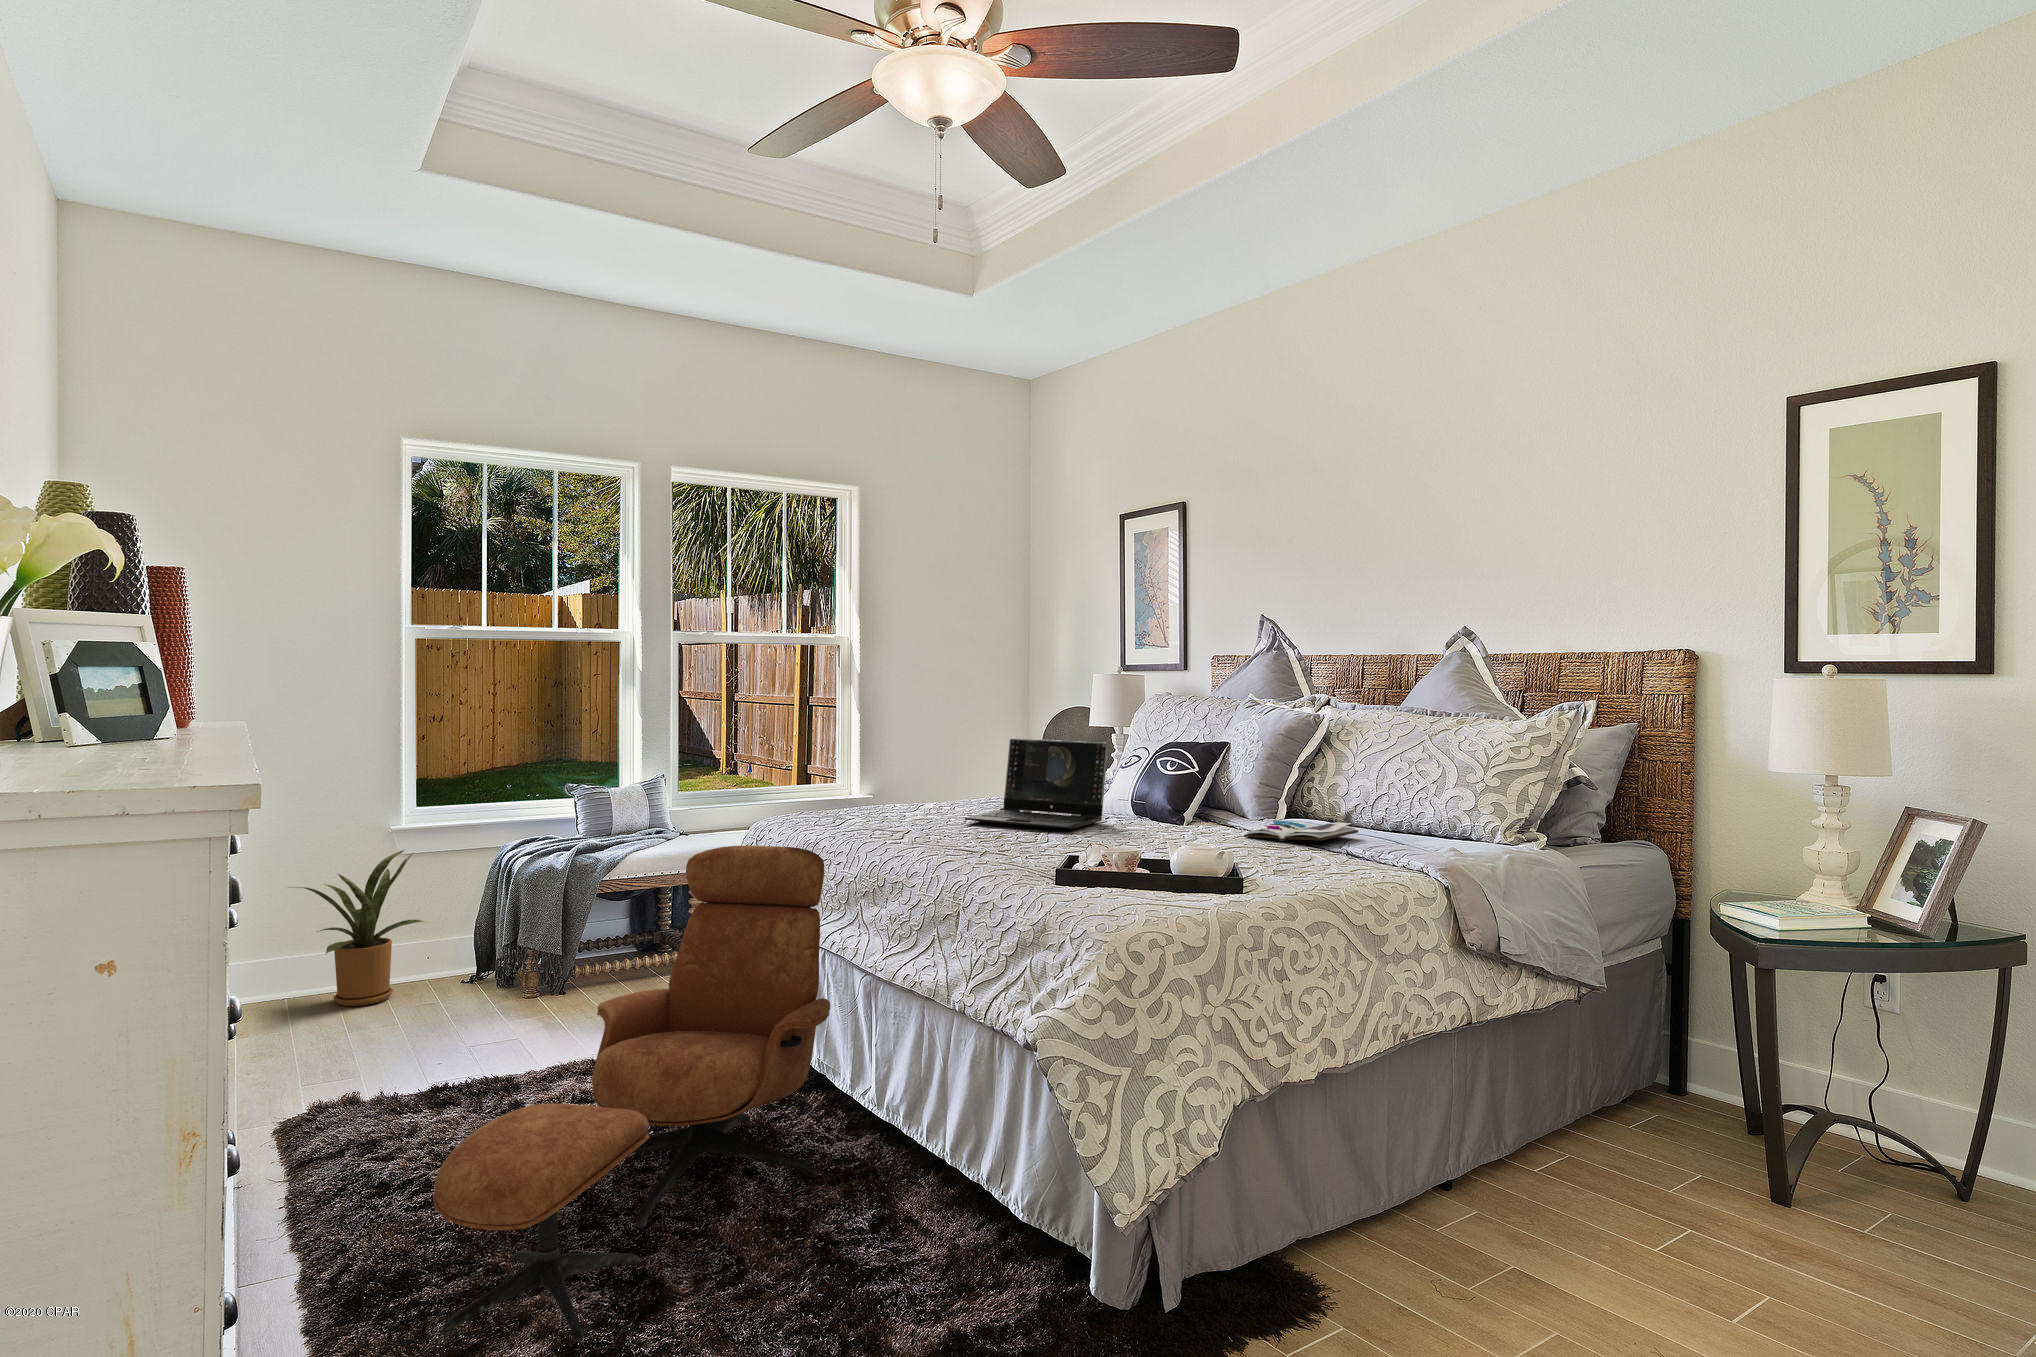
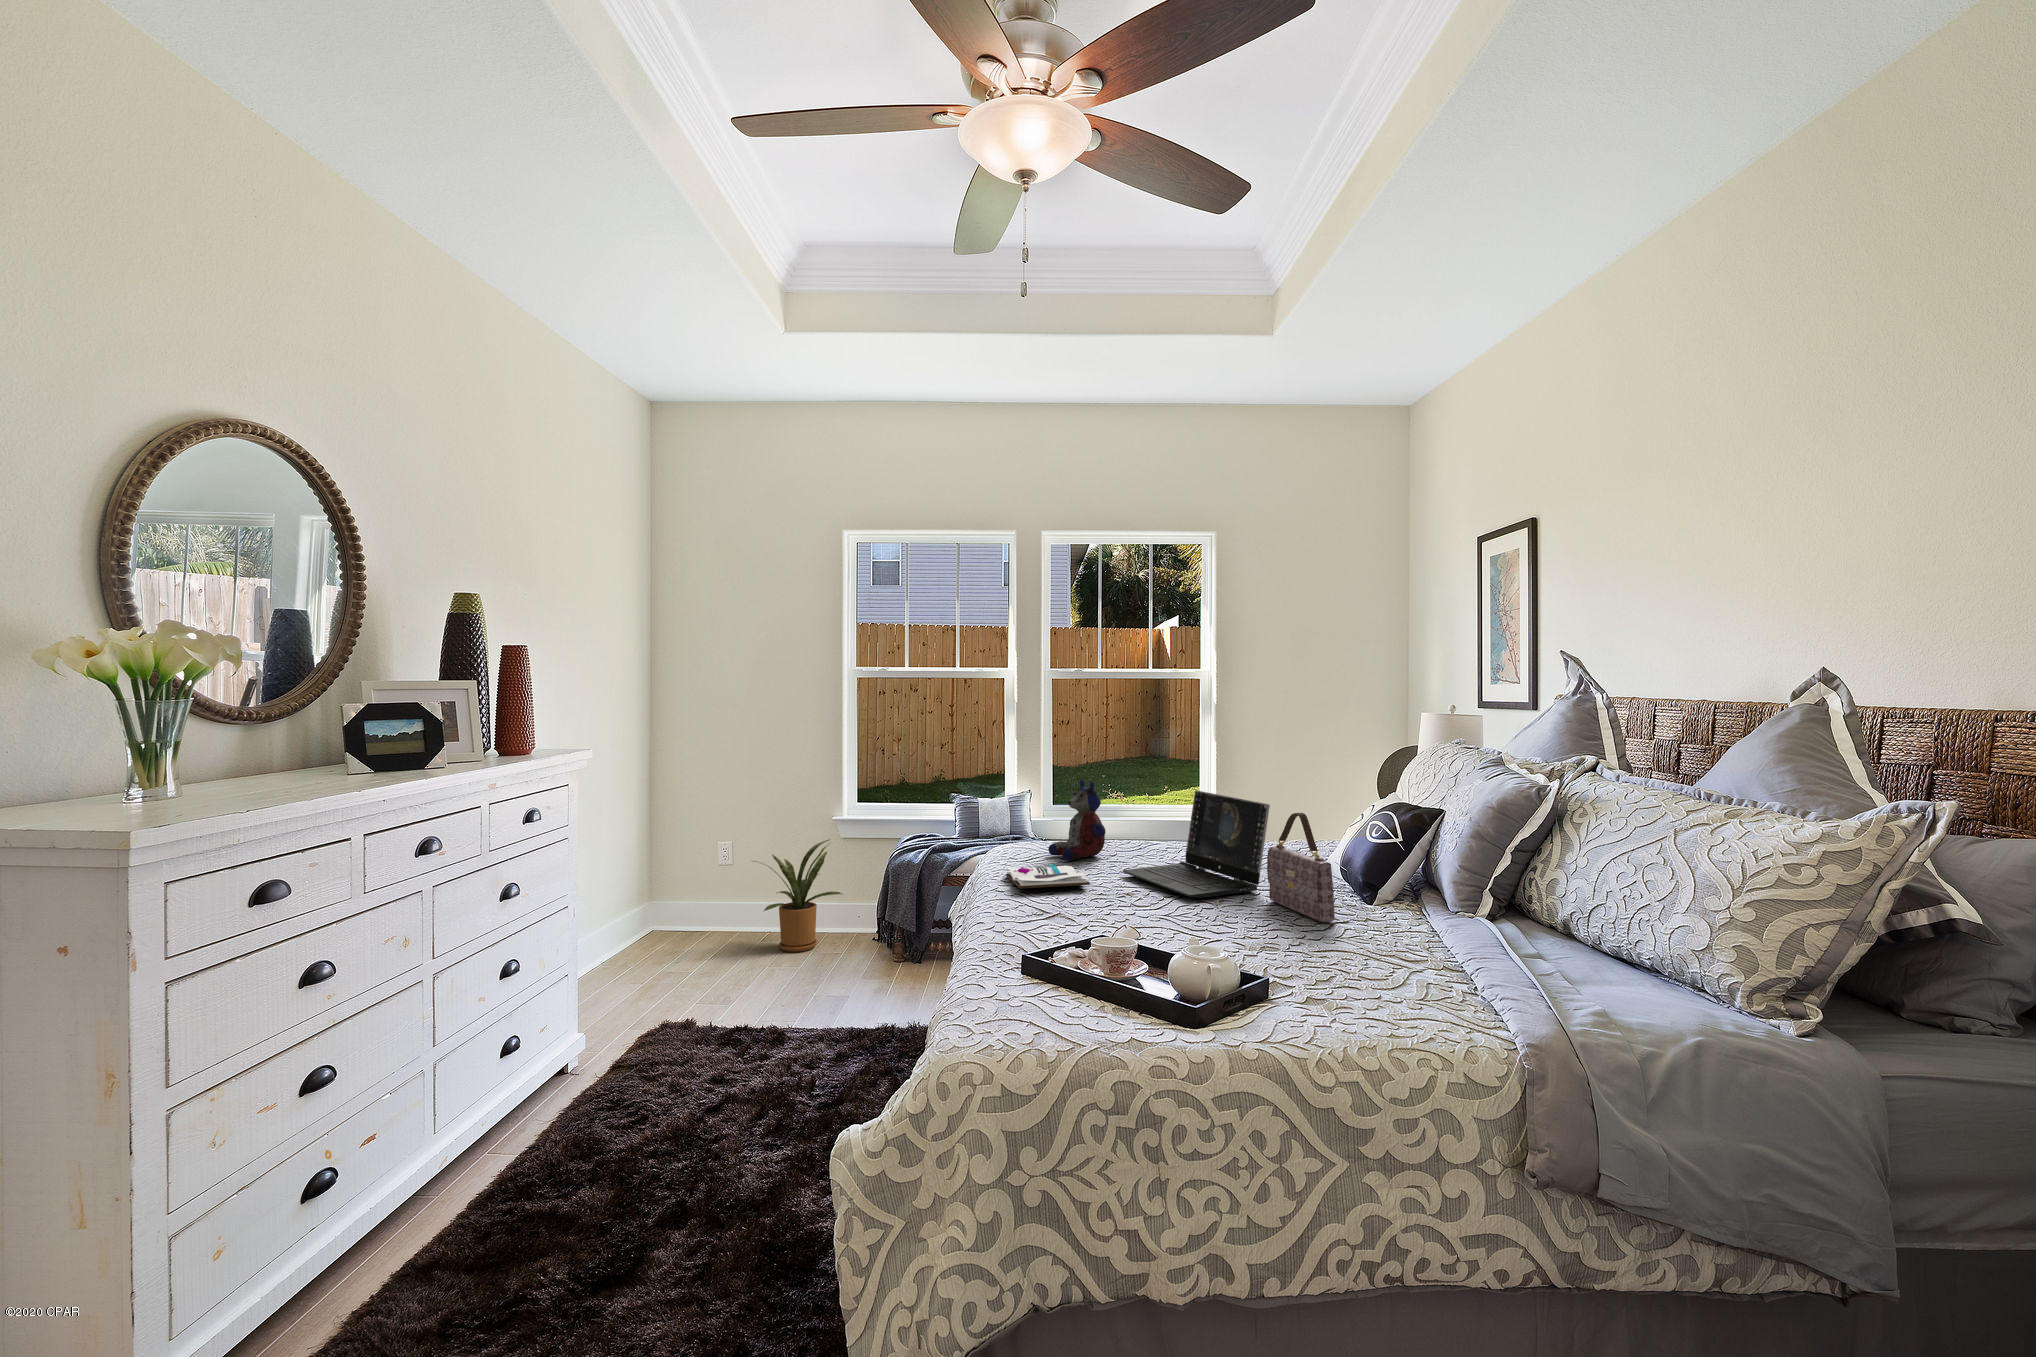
stuffed bear: none [853,735,918,818] -> present [1048,779,1106,860]
handbag: none [1124,743,1200,833] -> present [1267,813,1335,922]
book: present [1244,821,1358,842] -> present [1006,864,1090,889]
lounge chair: present [433,846,830,1342] -> none [481,876,950,1302]

